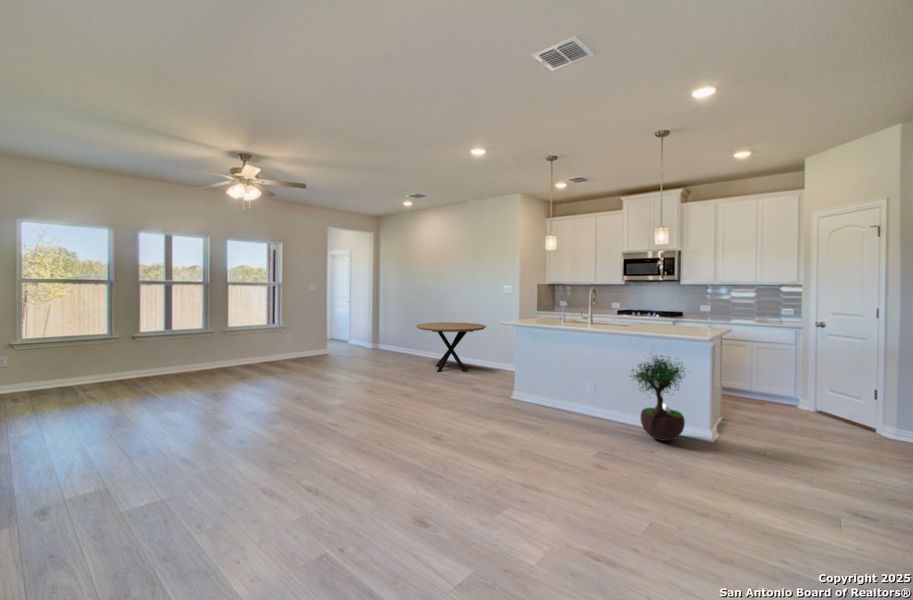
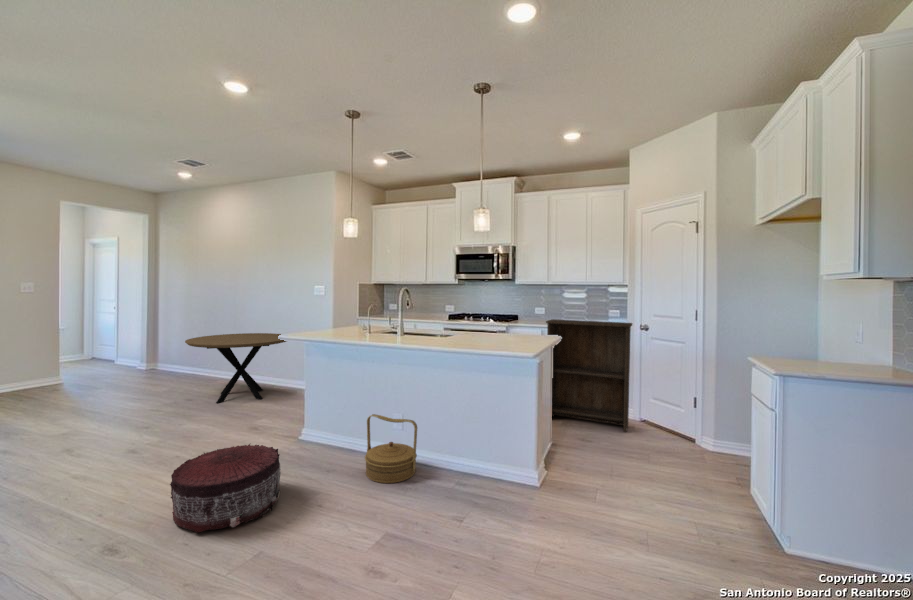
bookshelf: none [714,315,807,418] -> present [546,319,632,432]
potted tree: present [631,355,686,441] -> none [434,370,508,493]
woven basket: none [569,380,611,429] -> present [365,414,417,483]
pouf: none [457,391,519,438] -> present [170,444,281,533]

